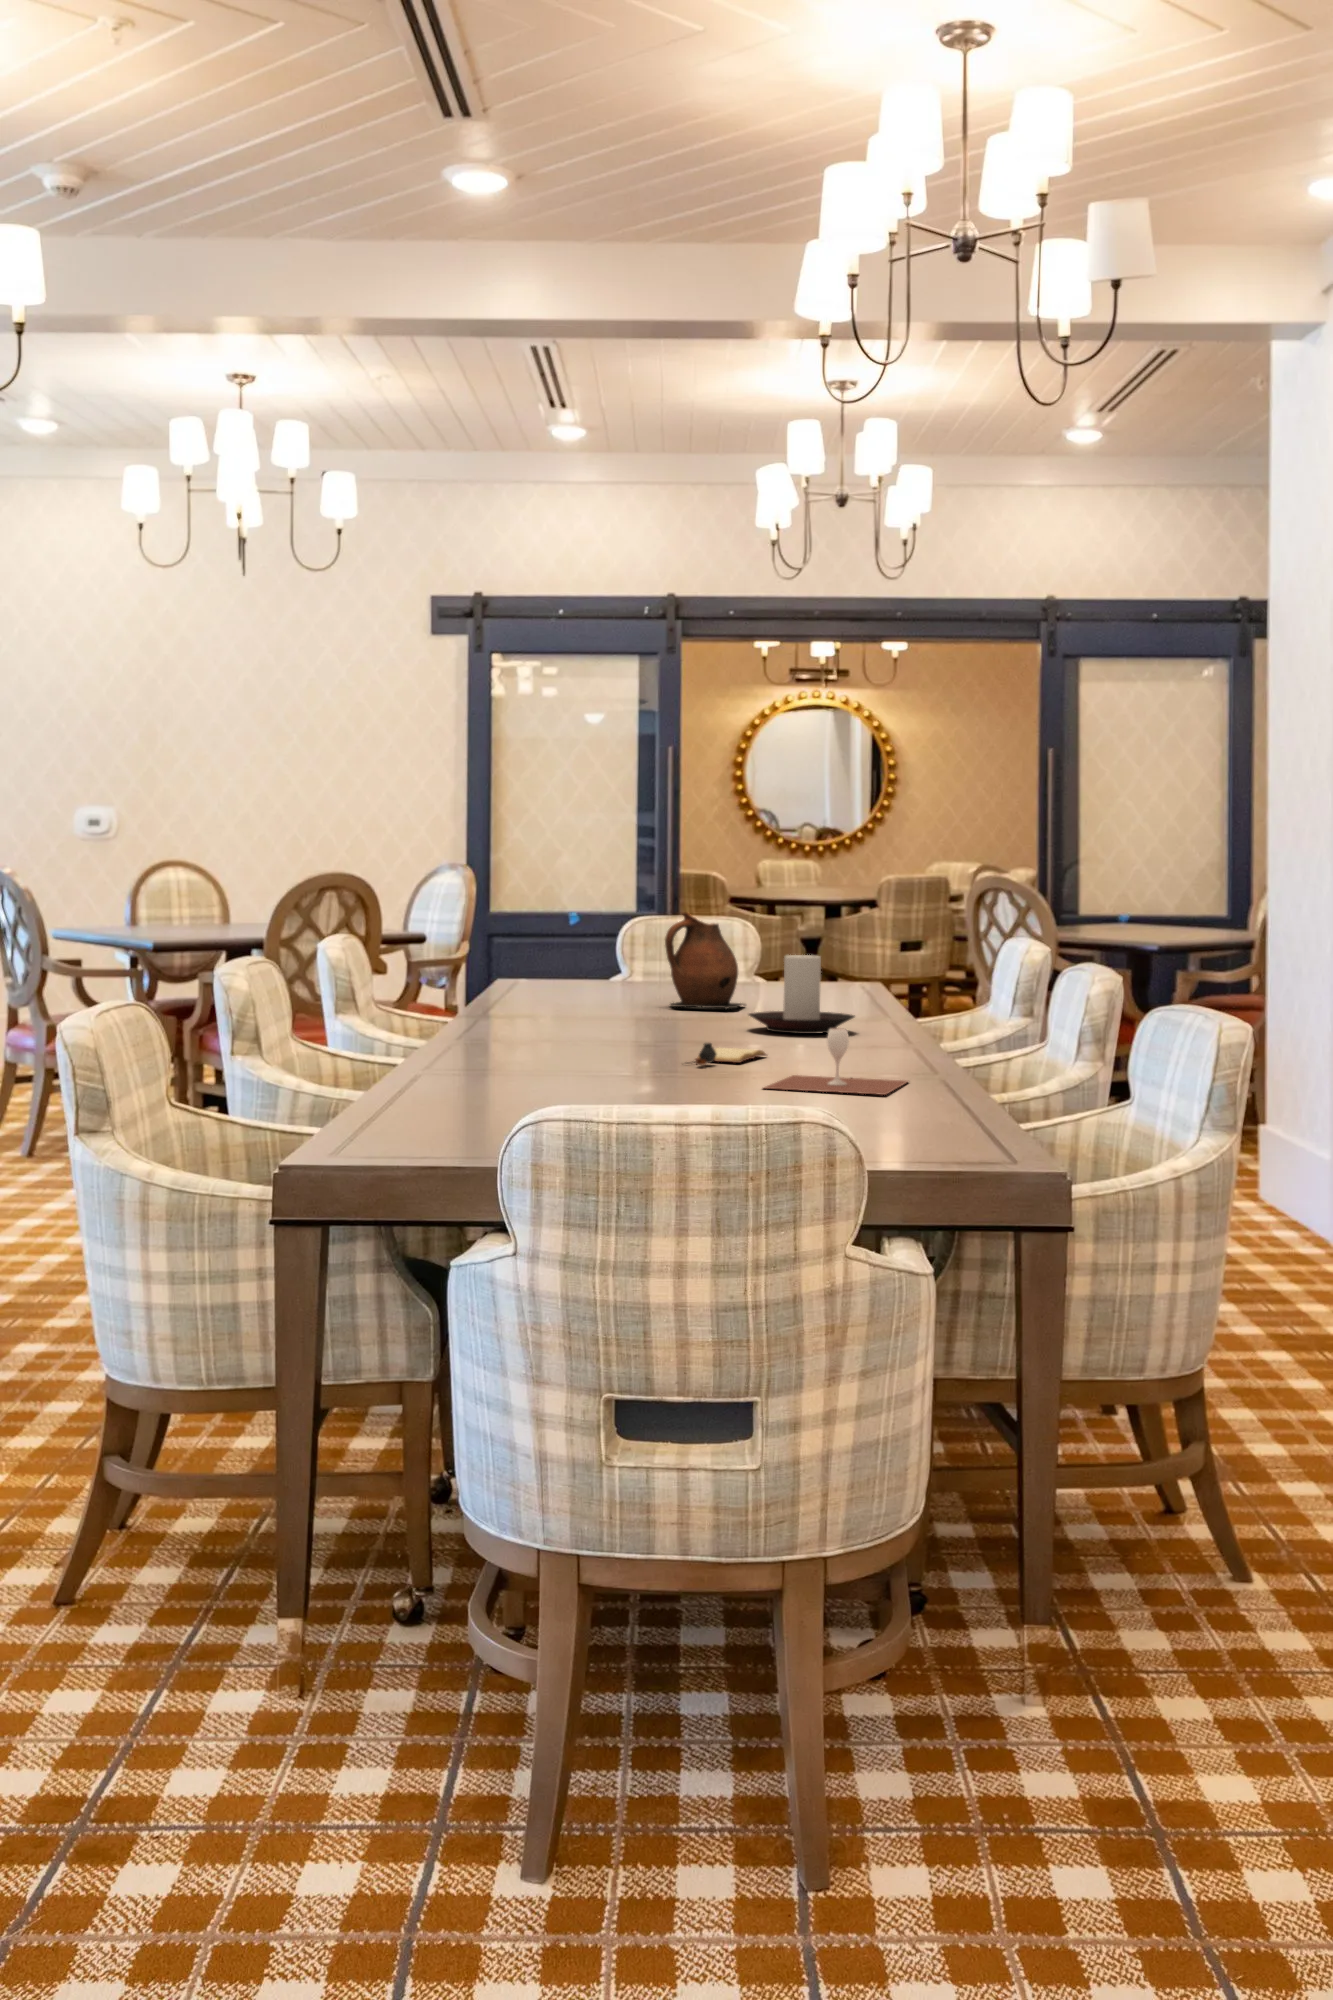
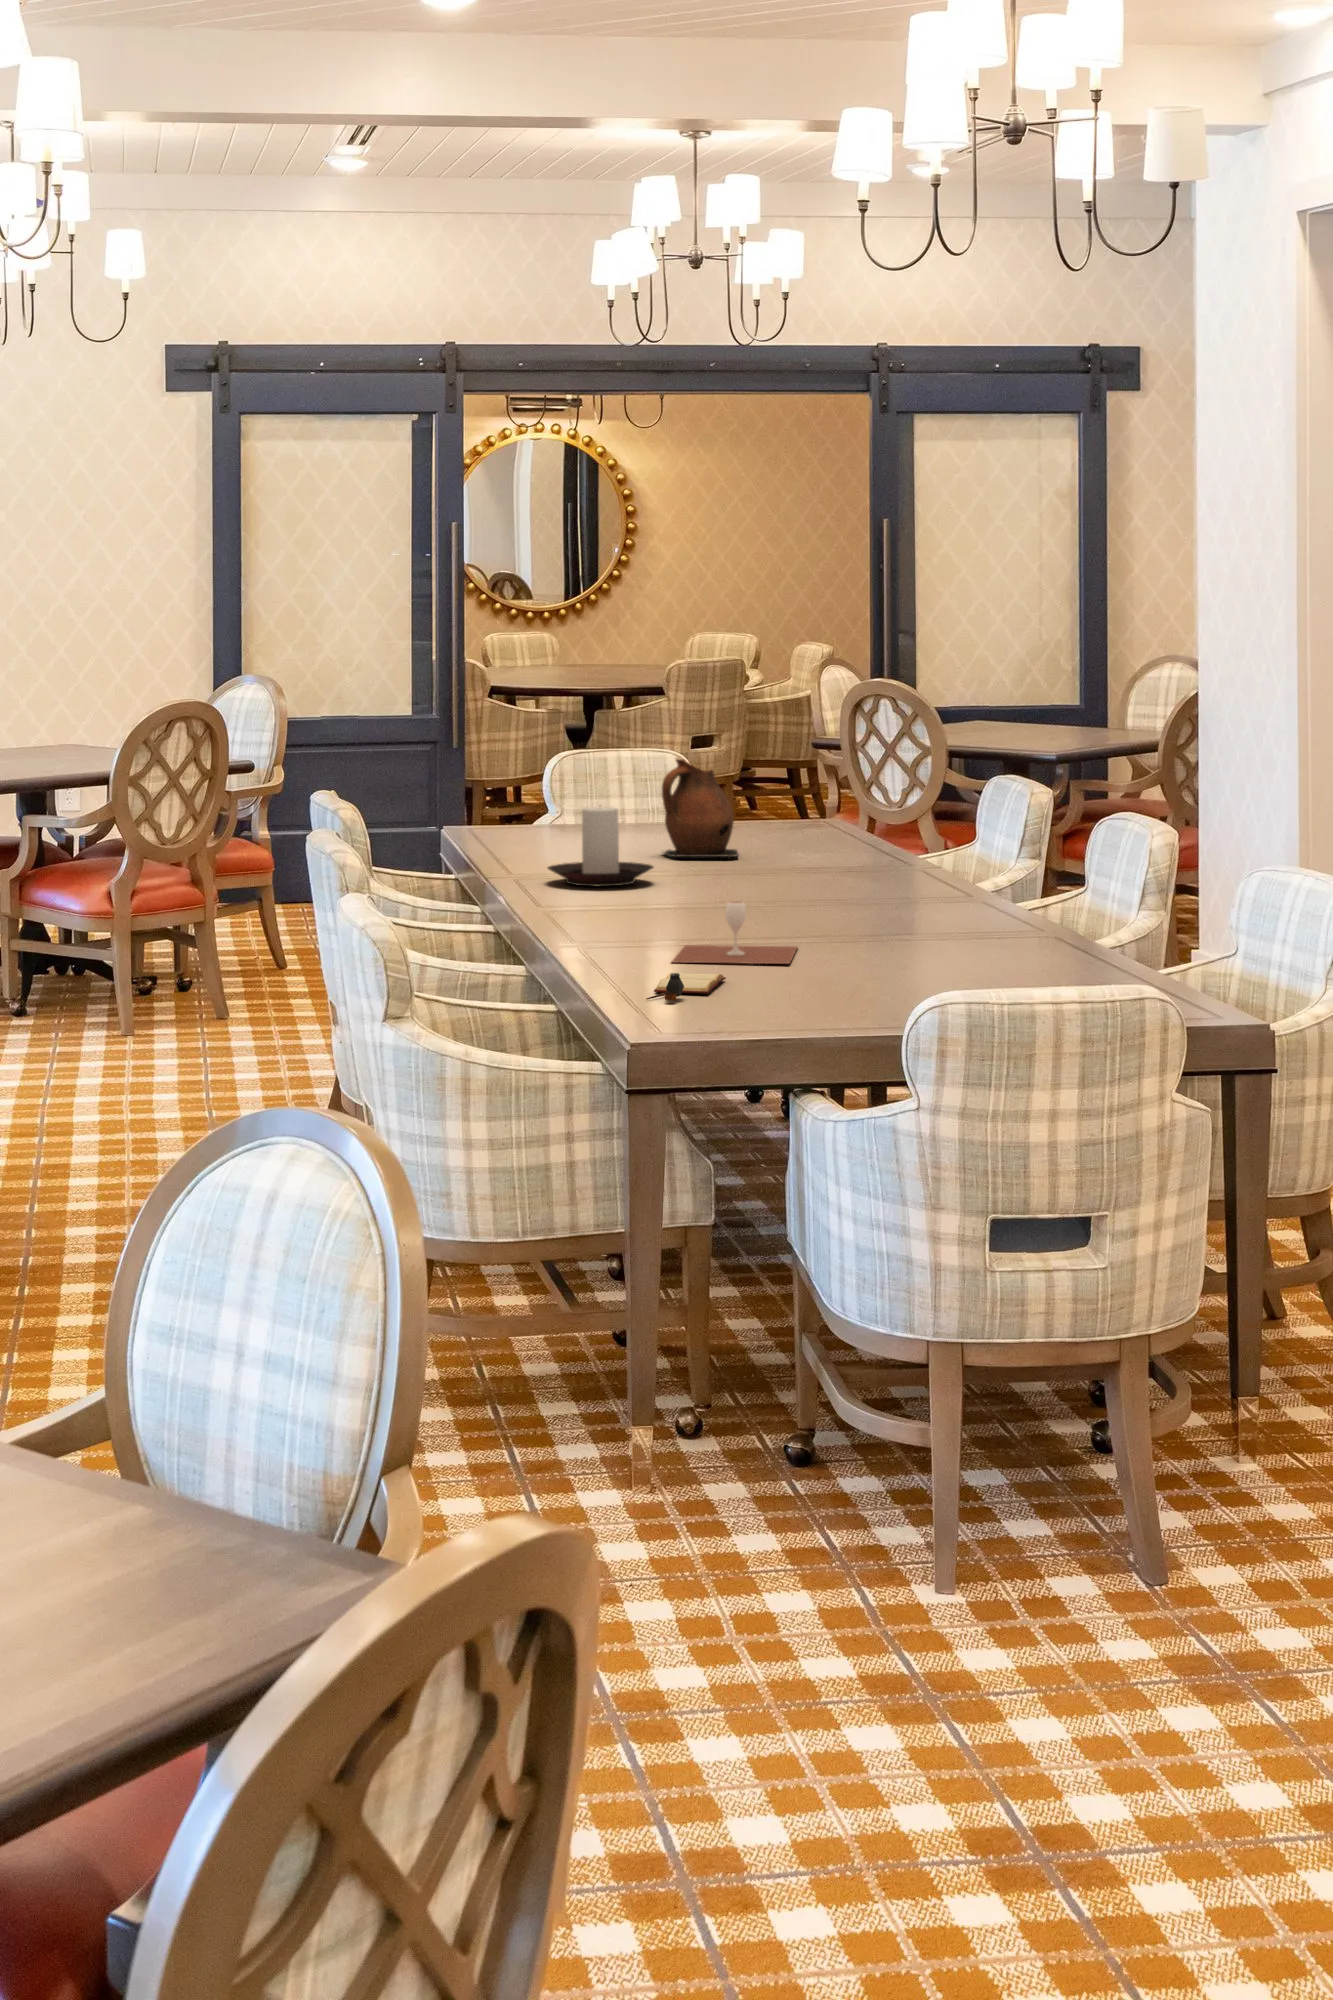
candle holder: present [749,955,855,1034] -> present [548,807,653,886]
wine glass: present [764,1028,908,1095] -> present [672,901,797,964]
book: present [687,1043,766,1065] -> present [646,973,726,1000]

